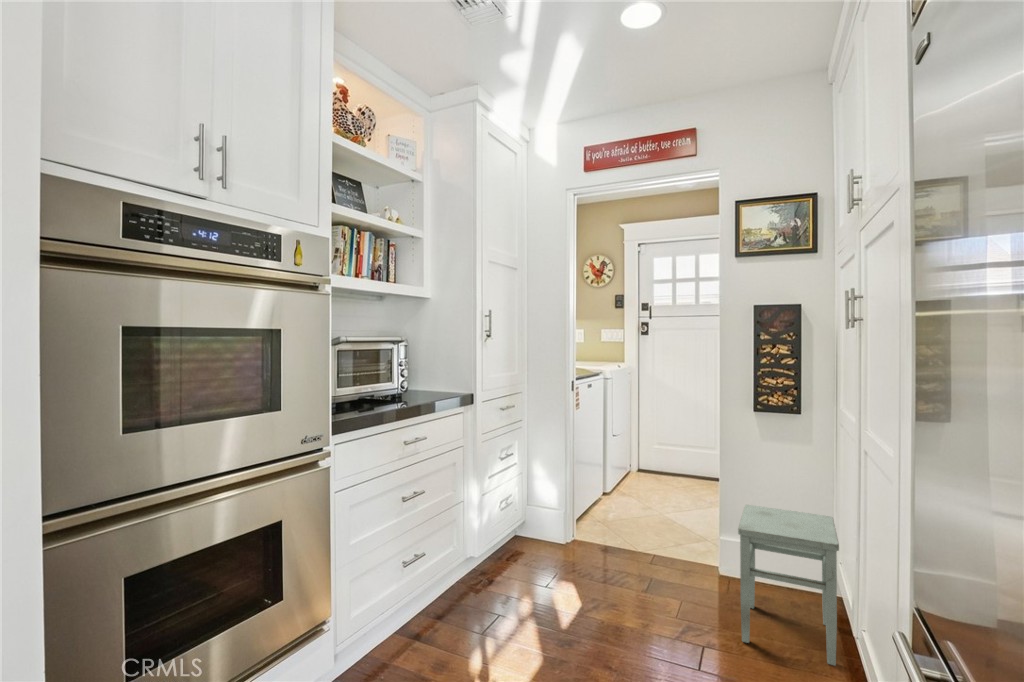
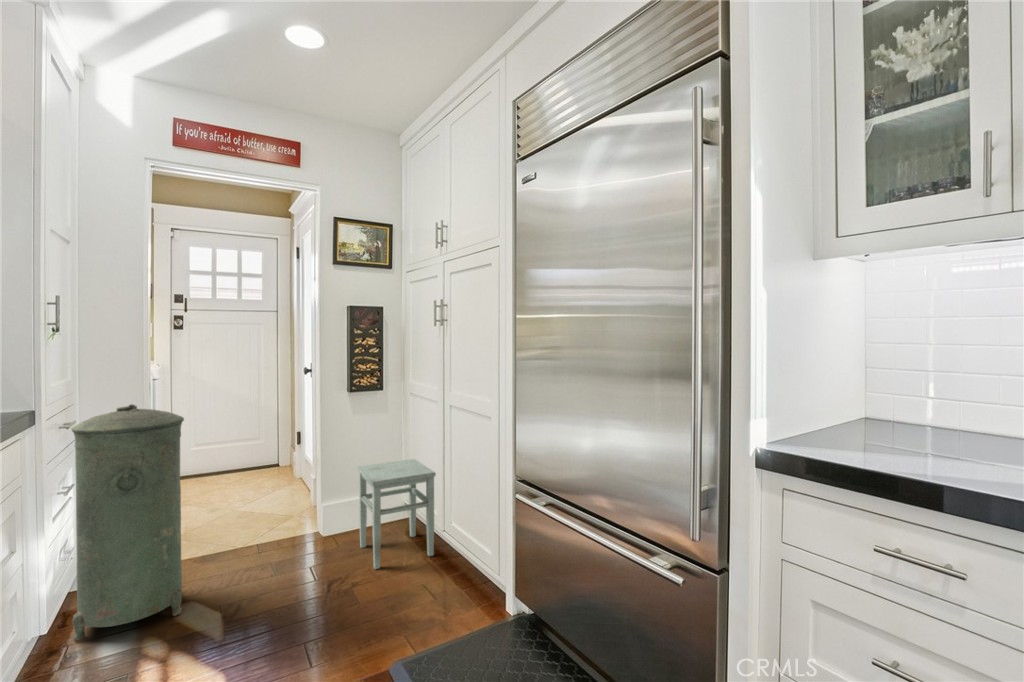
trash can: none [492,400,567,590] -> present [72,405,184,640]

